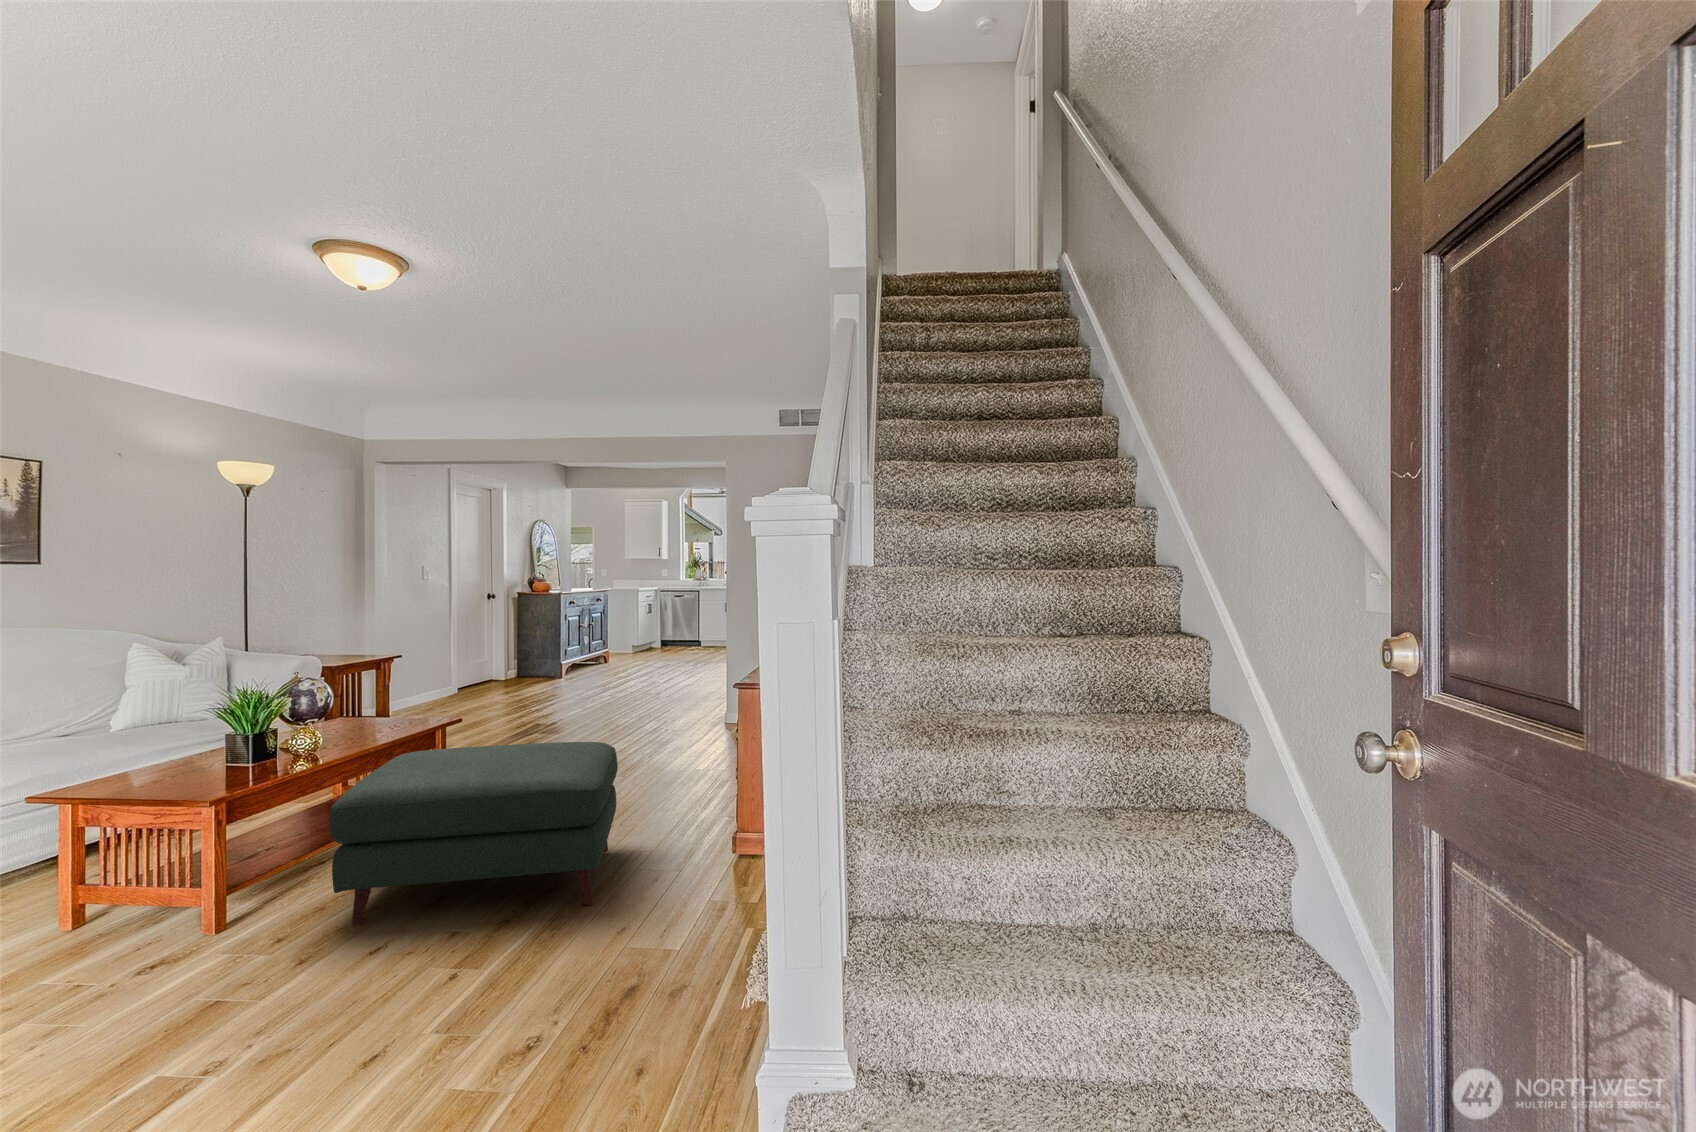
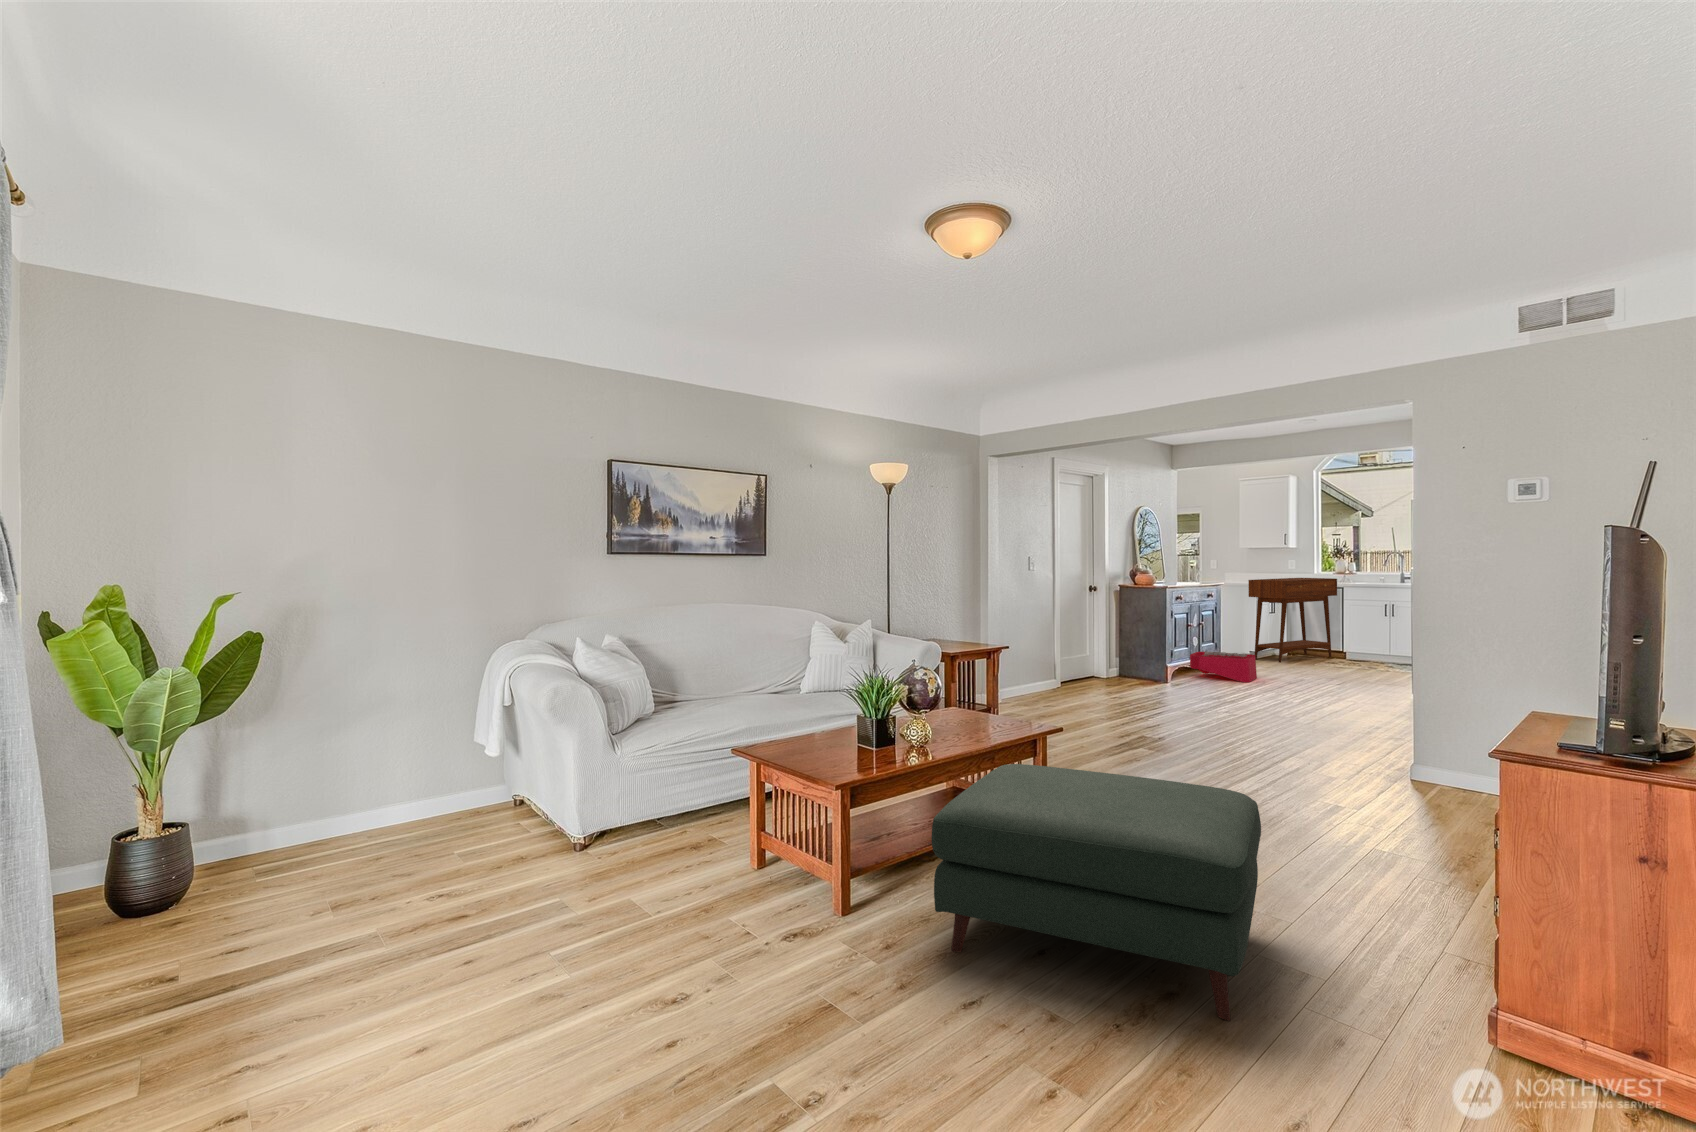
console table: none [631,581,699,655] -> present [1248,578,1337,663]
storage bin: none [581,646,637,673] -> present [1190,652,1257,682]

